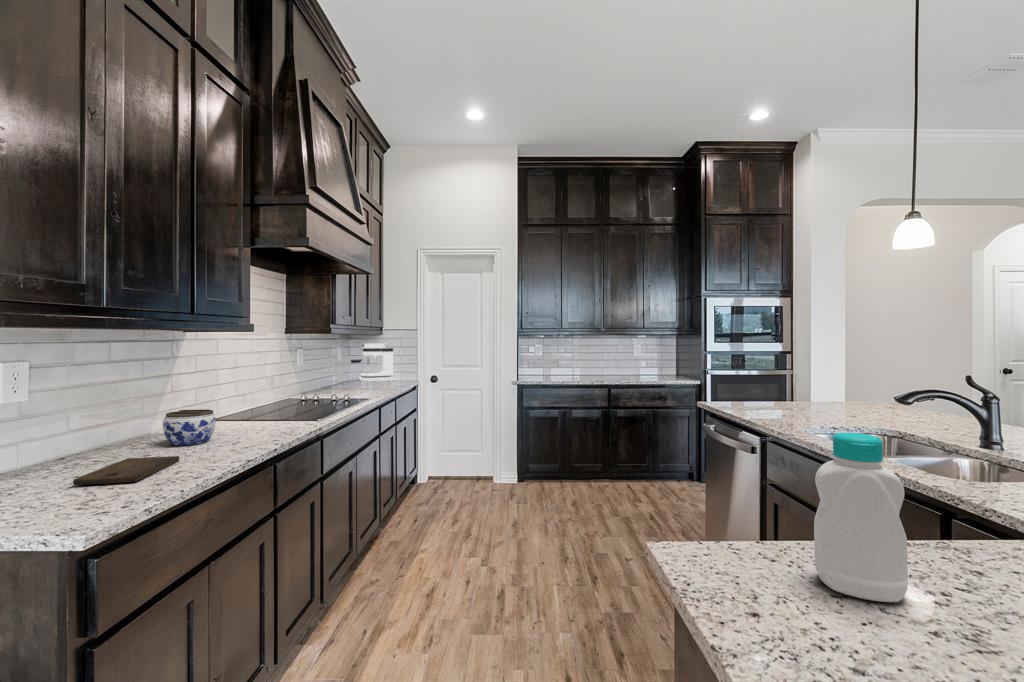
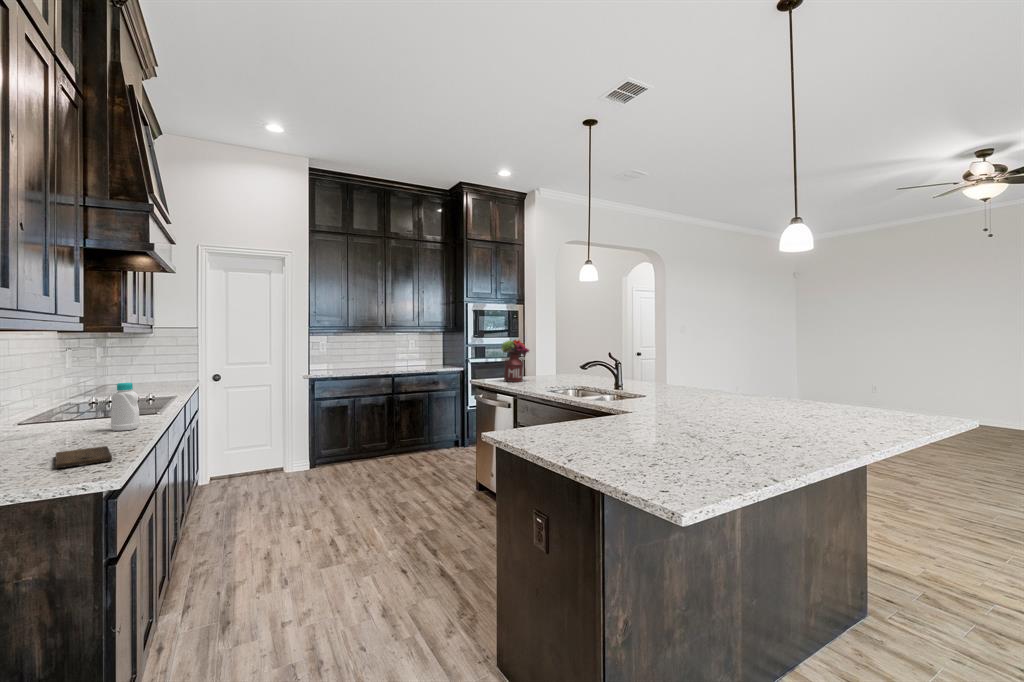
flower arrangement: none [748,340,800,406] -> present [501,339,529,382]
coffee maker: present [351,344,393,382] -> none [107,342,166,384]
jar: present [163,409,216,446] -> none [46,411,99,444]
bottle: present [814,433,908,602] -> present [111,383,140,431]

